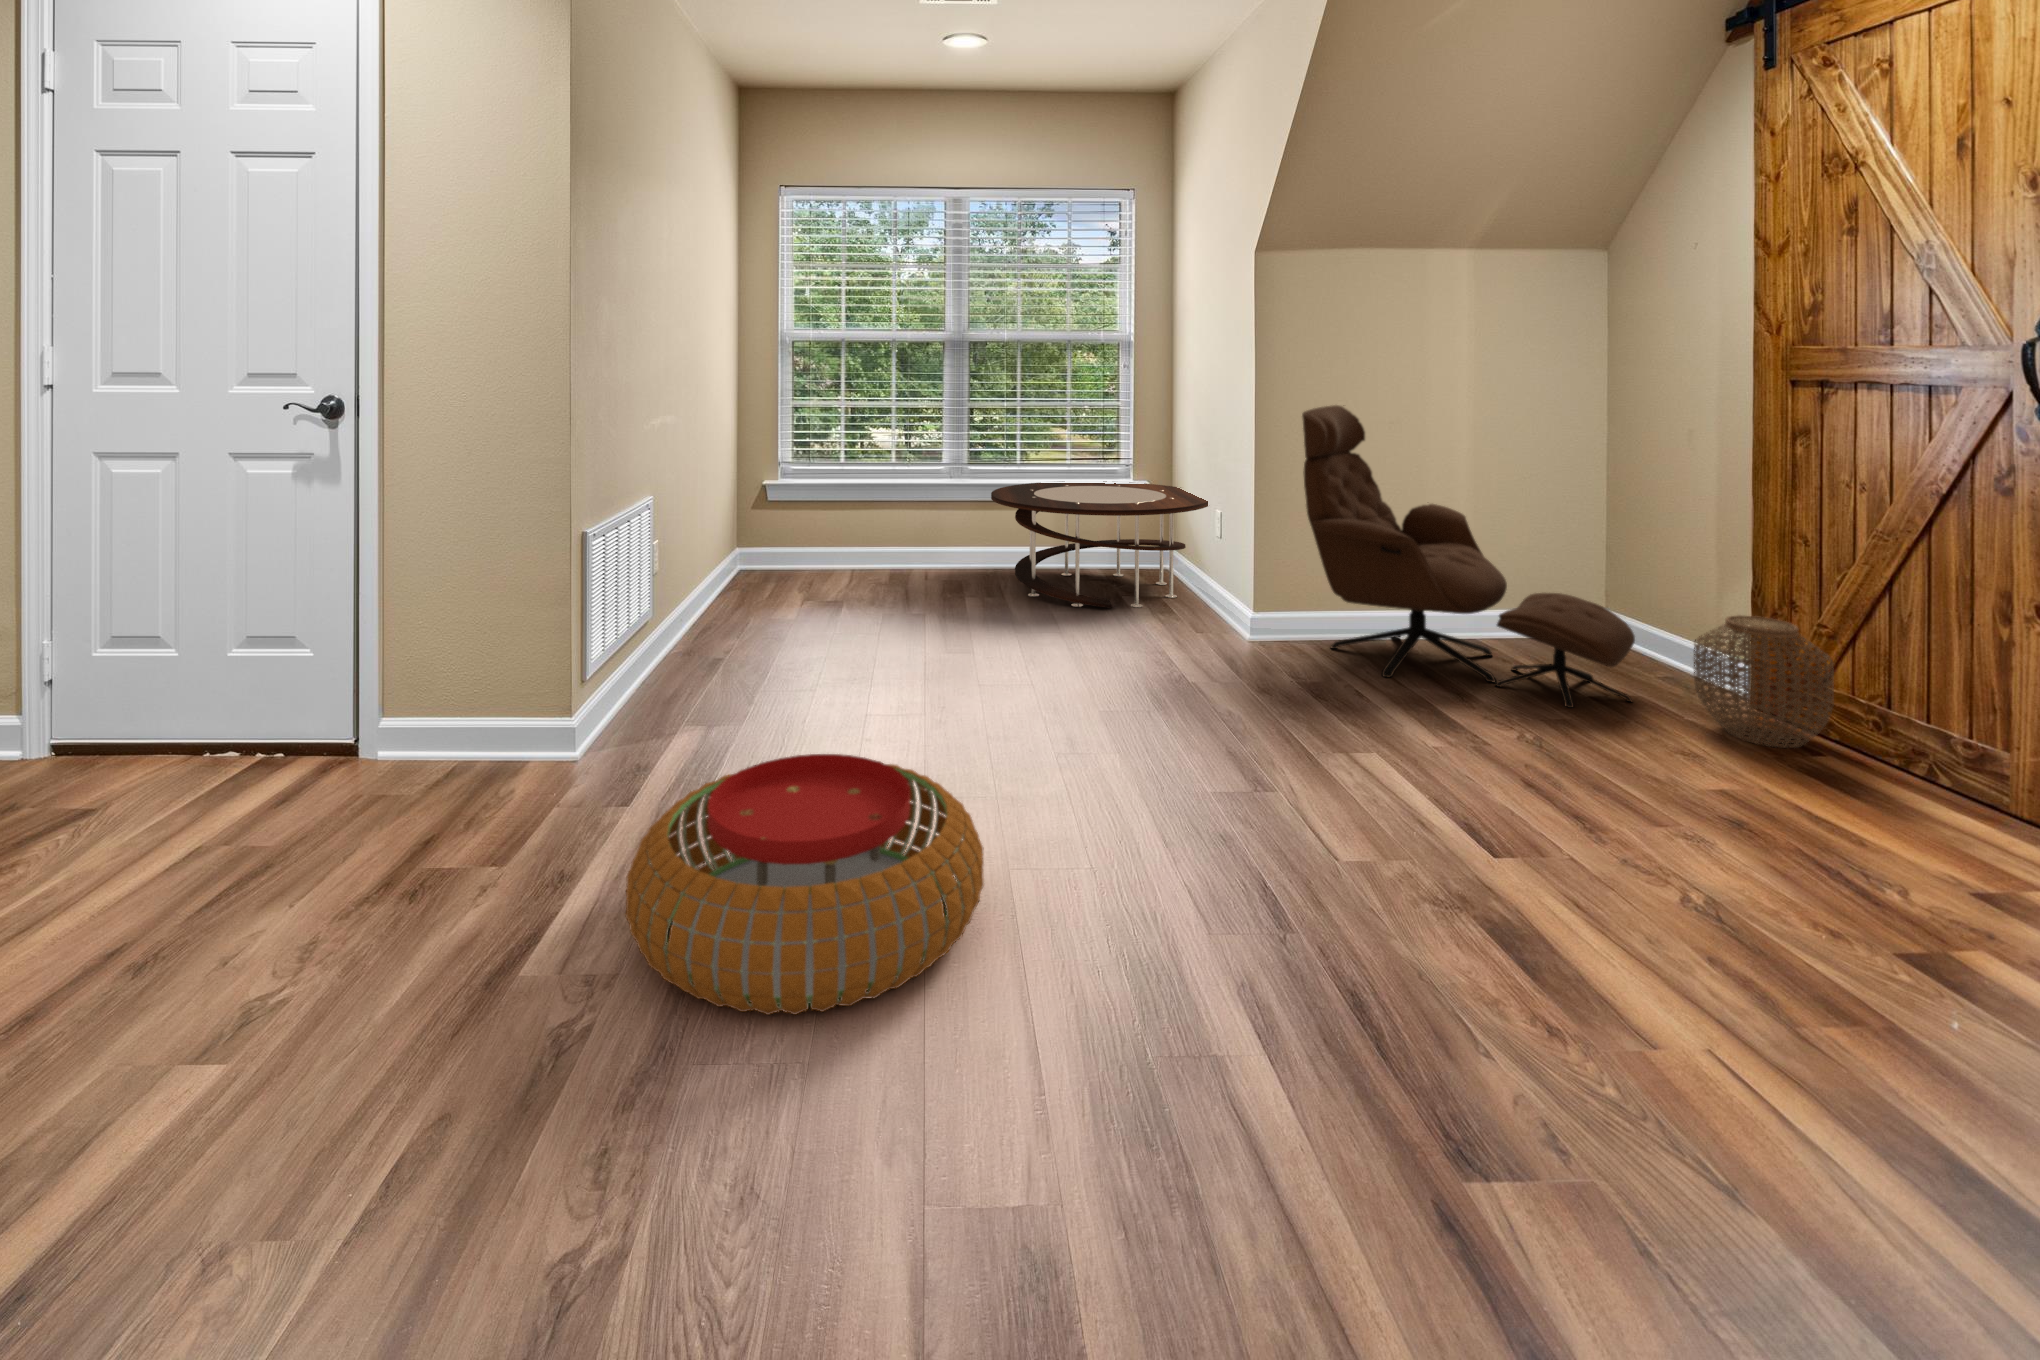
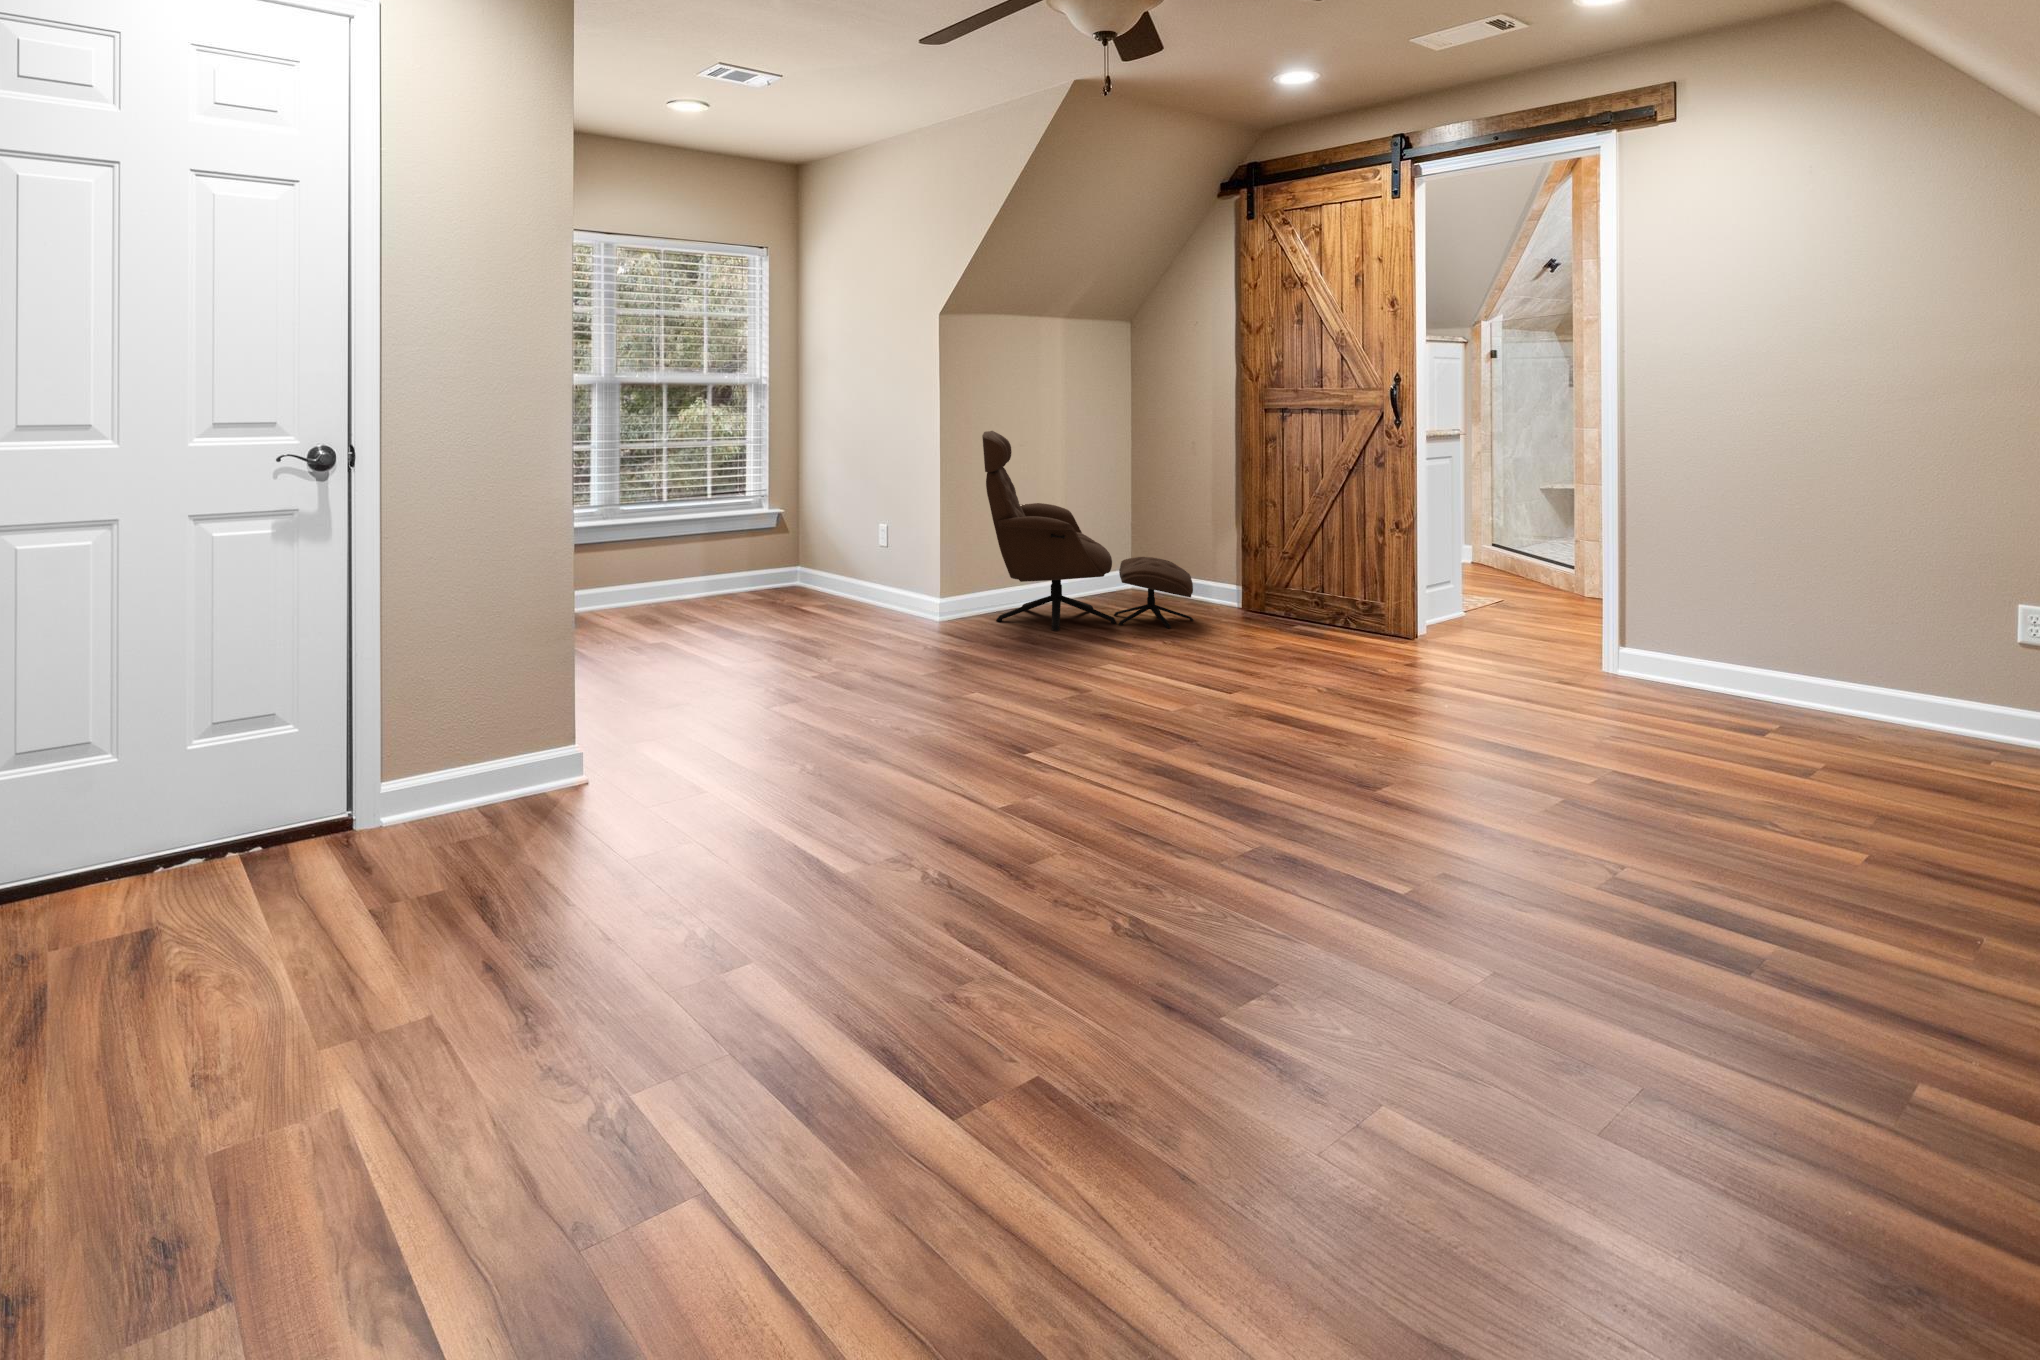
coffee table: present [991,481,1208,608] -> none [655,511,863,625]
woven basket: present [1694,615,1834,748] -> none [1231,553,1300,628]
pouf: present [626,754,984,1015] -> none [846,691,1093,837]

